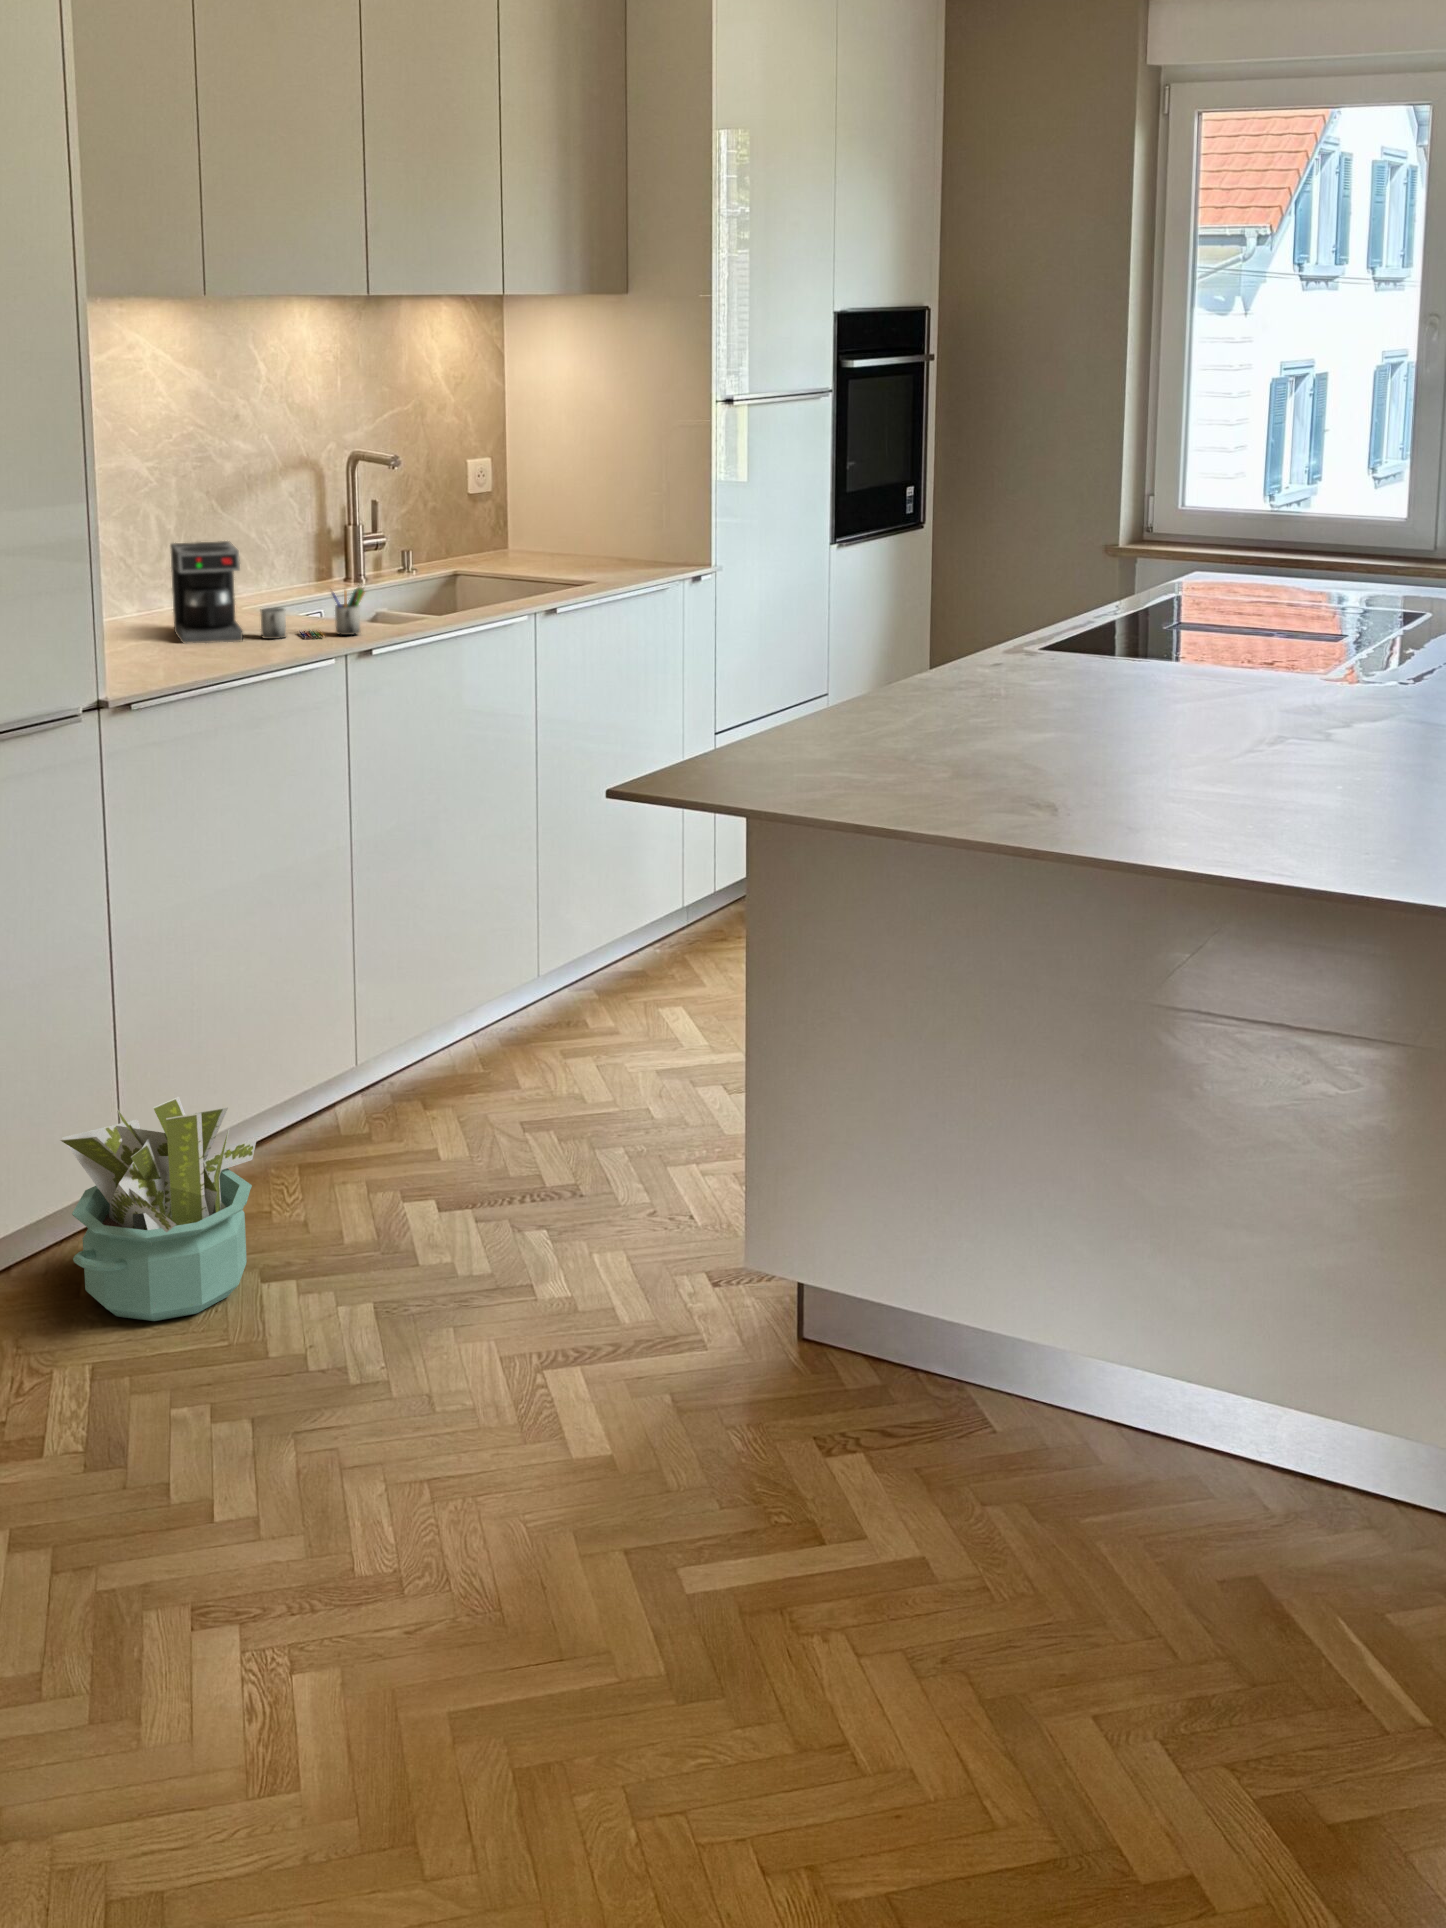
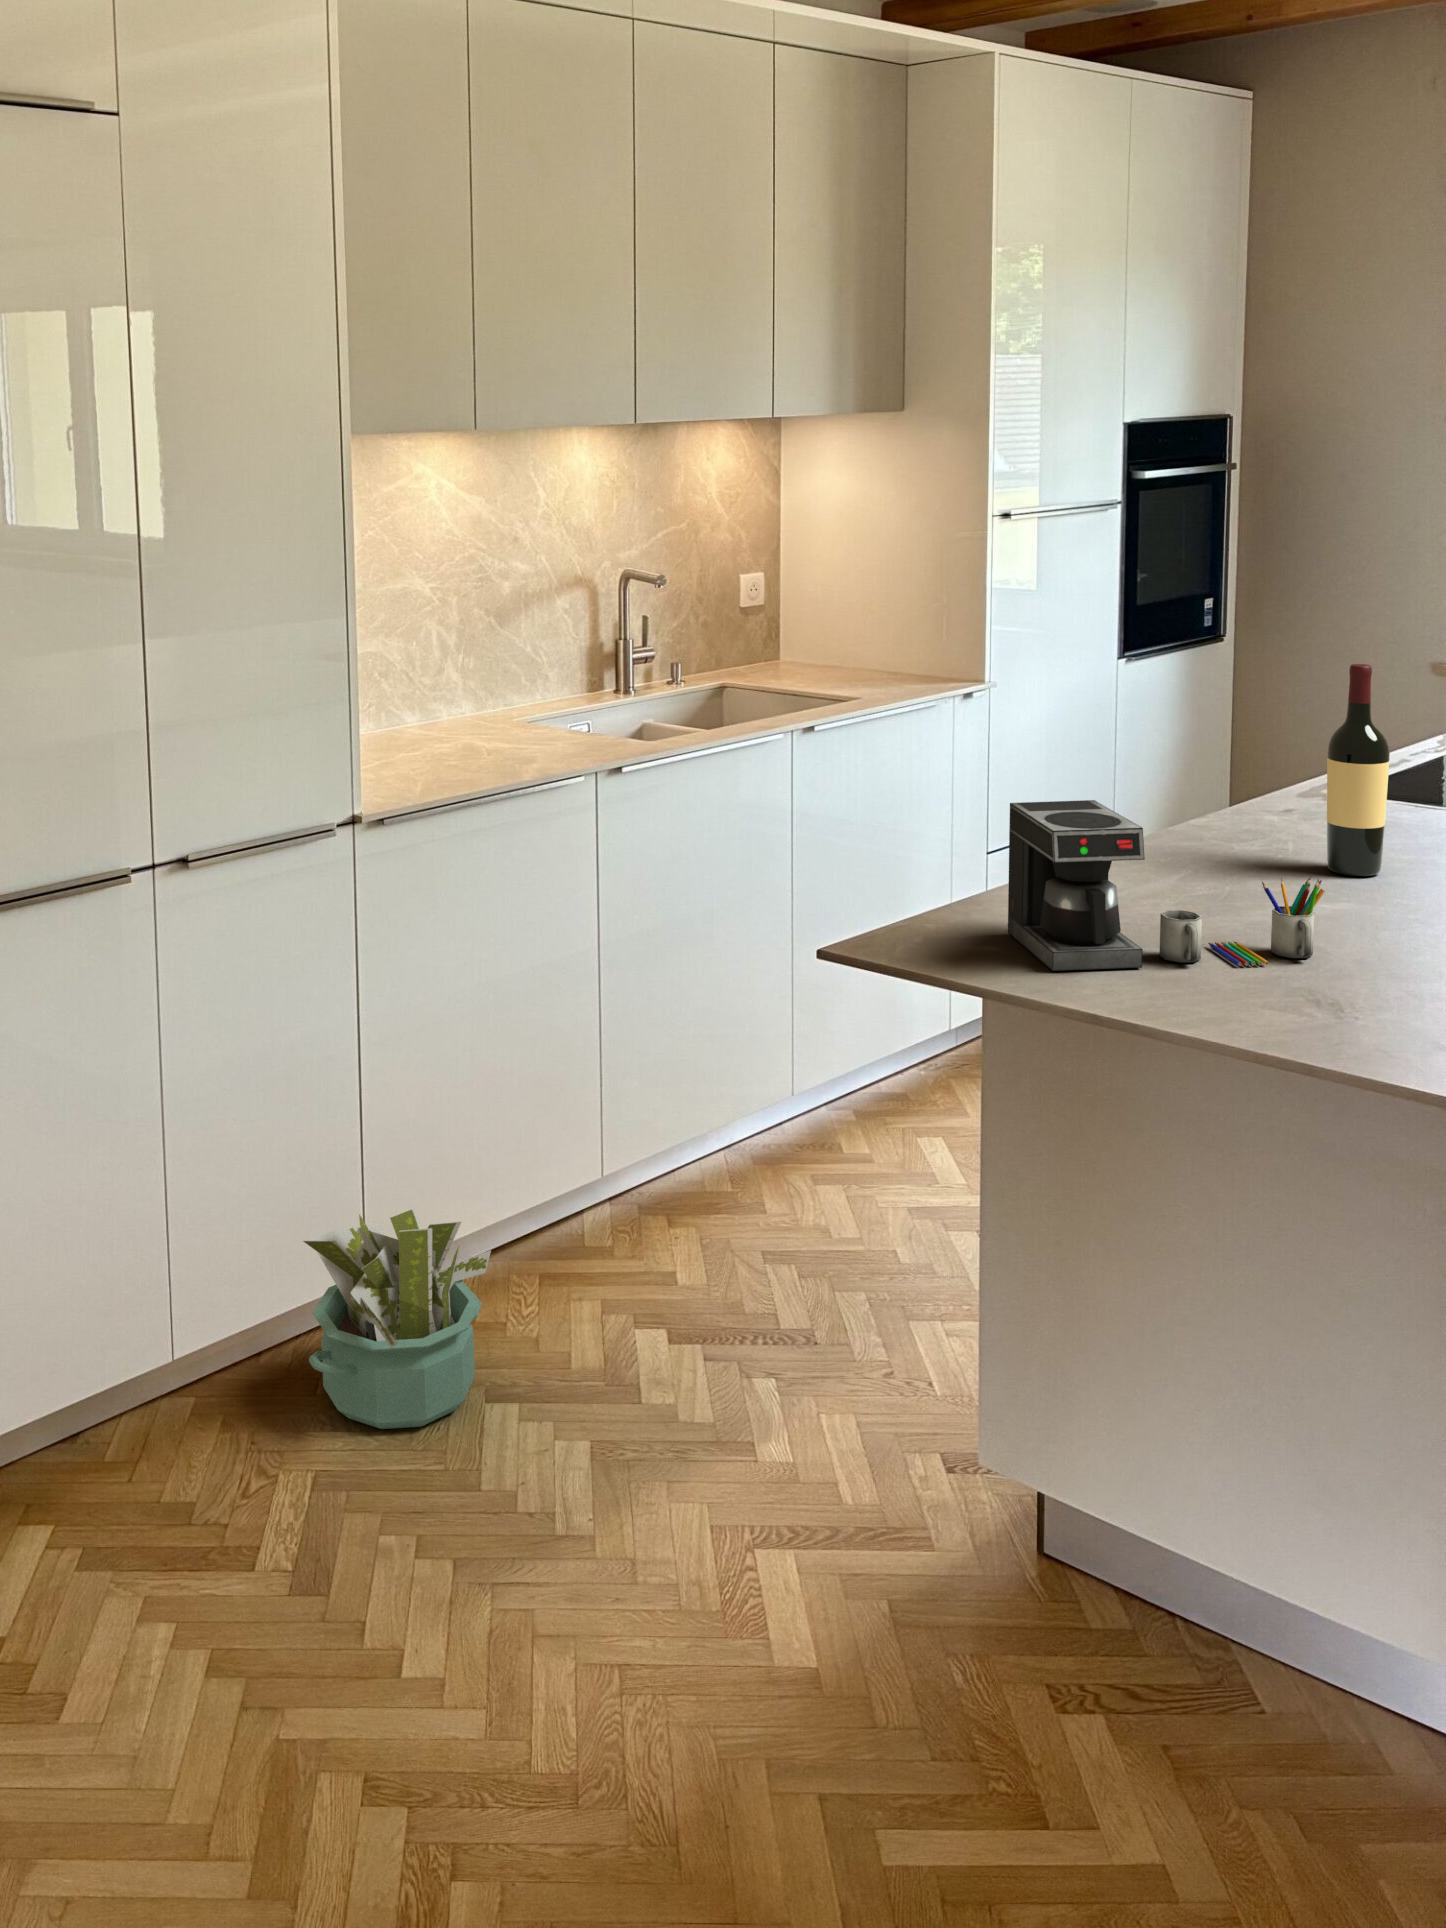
wine bottle: none [1035,518,1085,707] -> present [1327,664,1390,876]
coffee maker: present [170,541,365,643] -> present [1008,800,1325,971]

